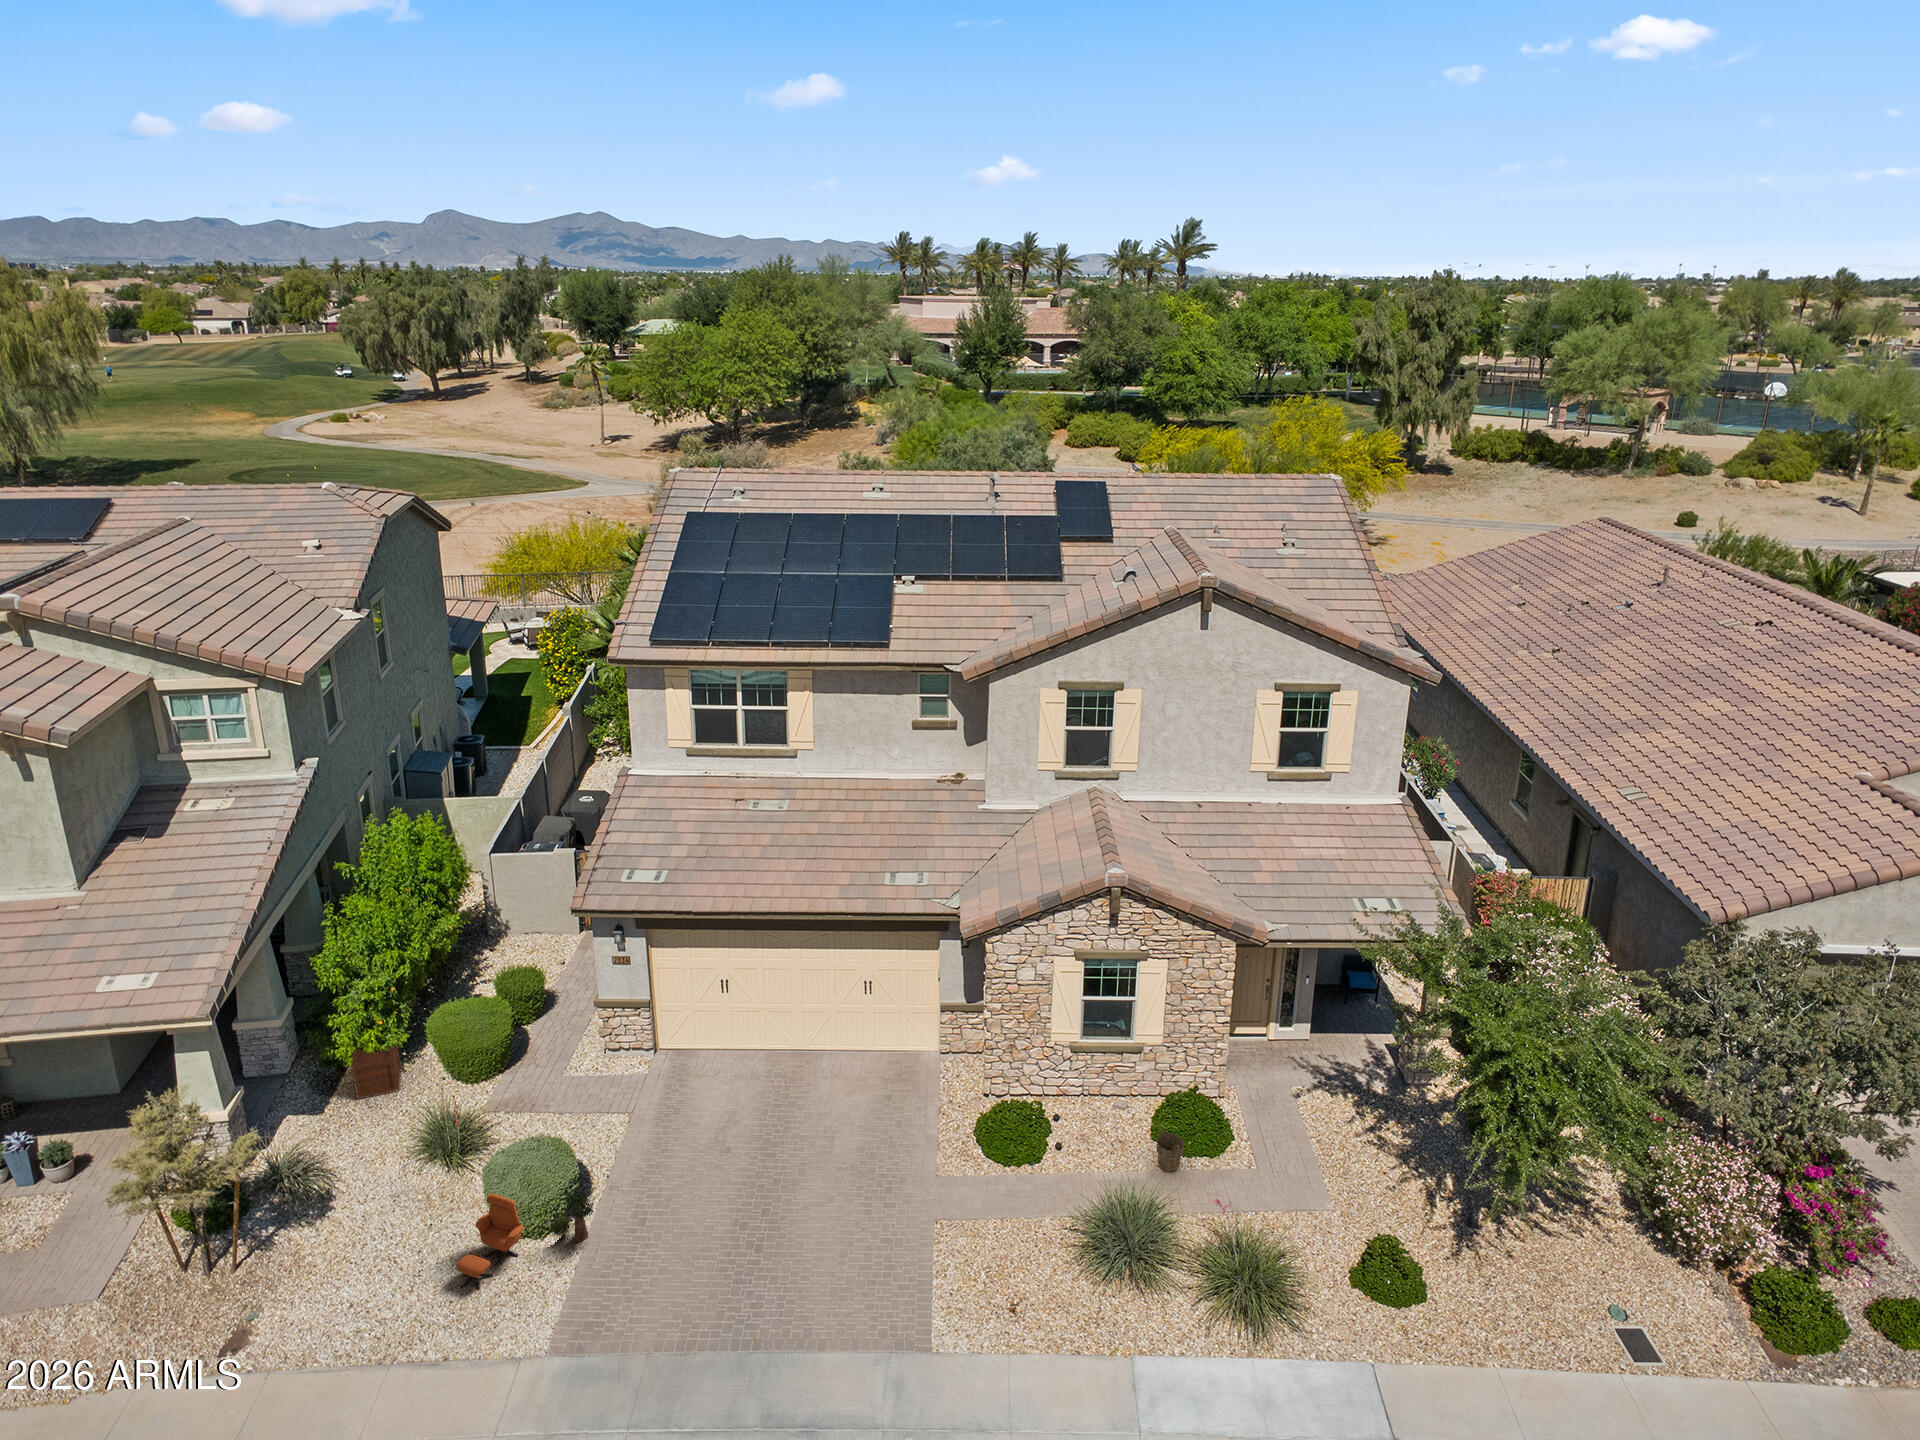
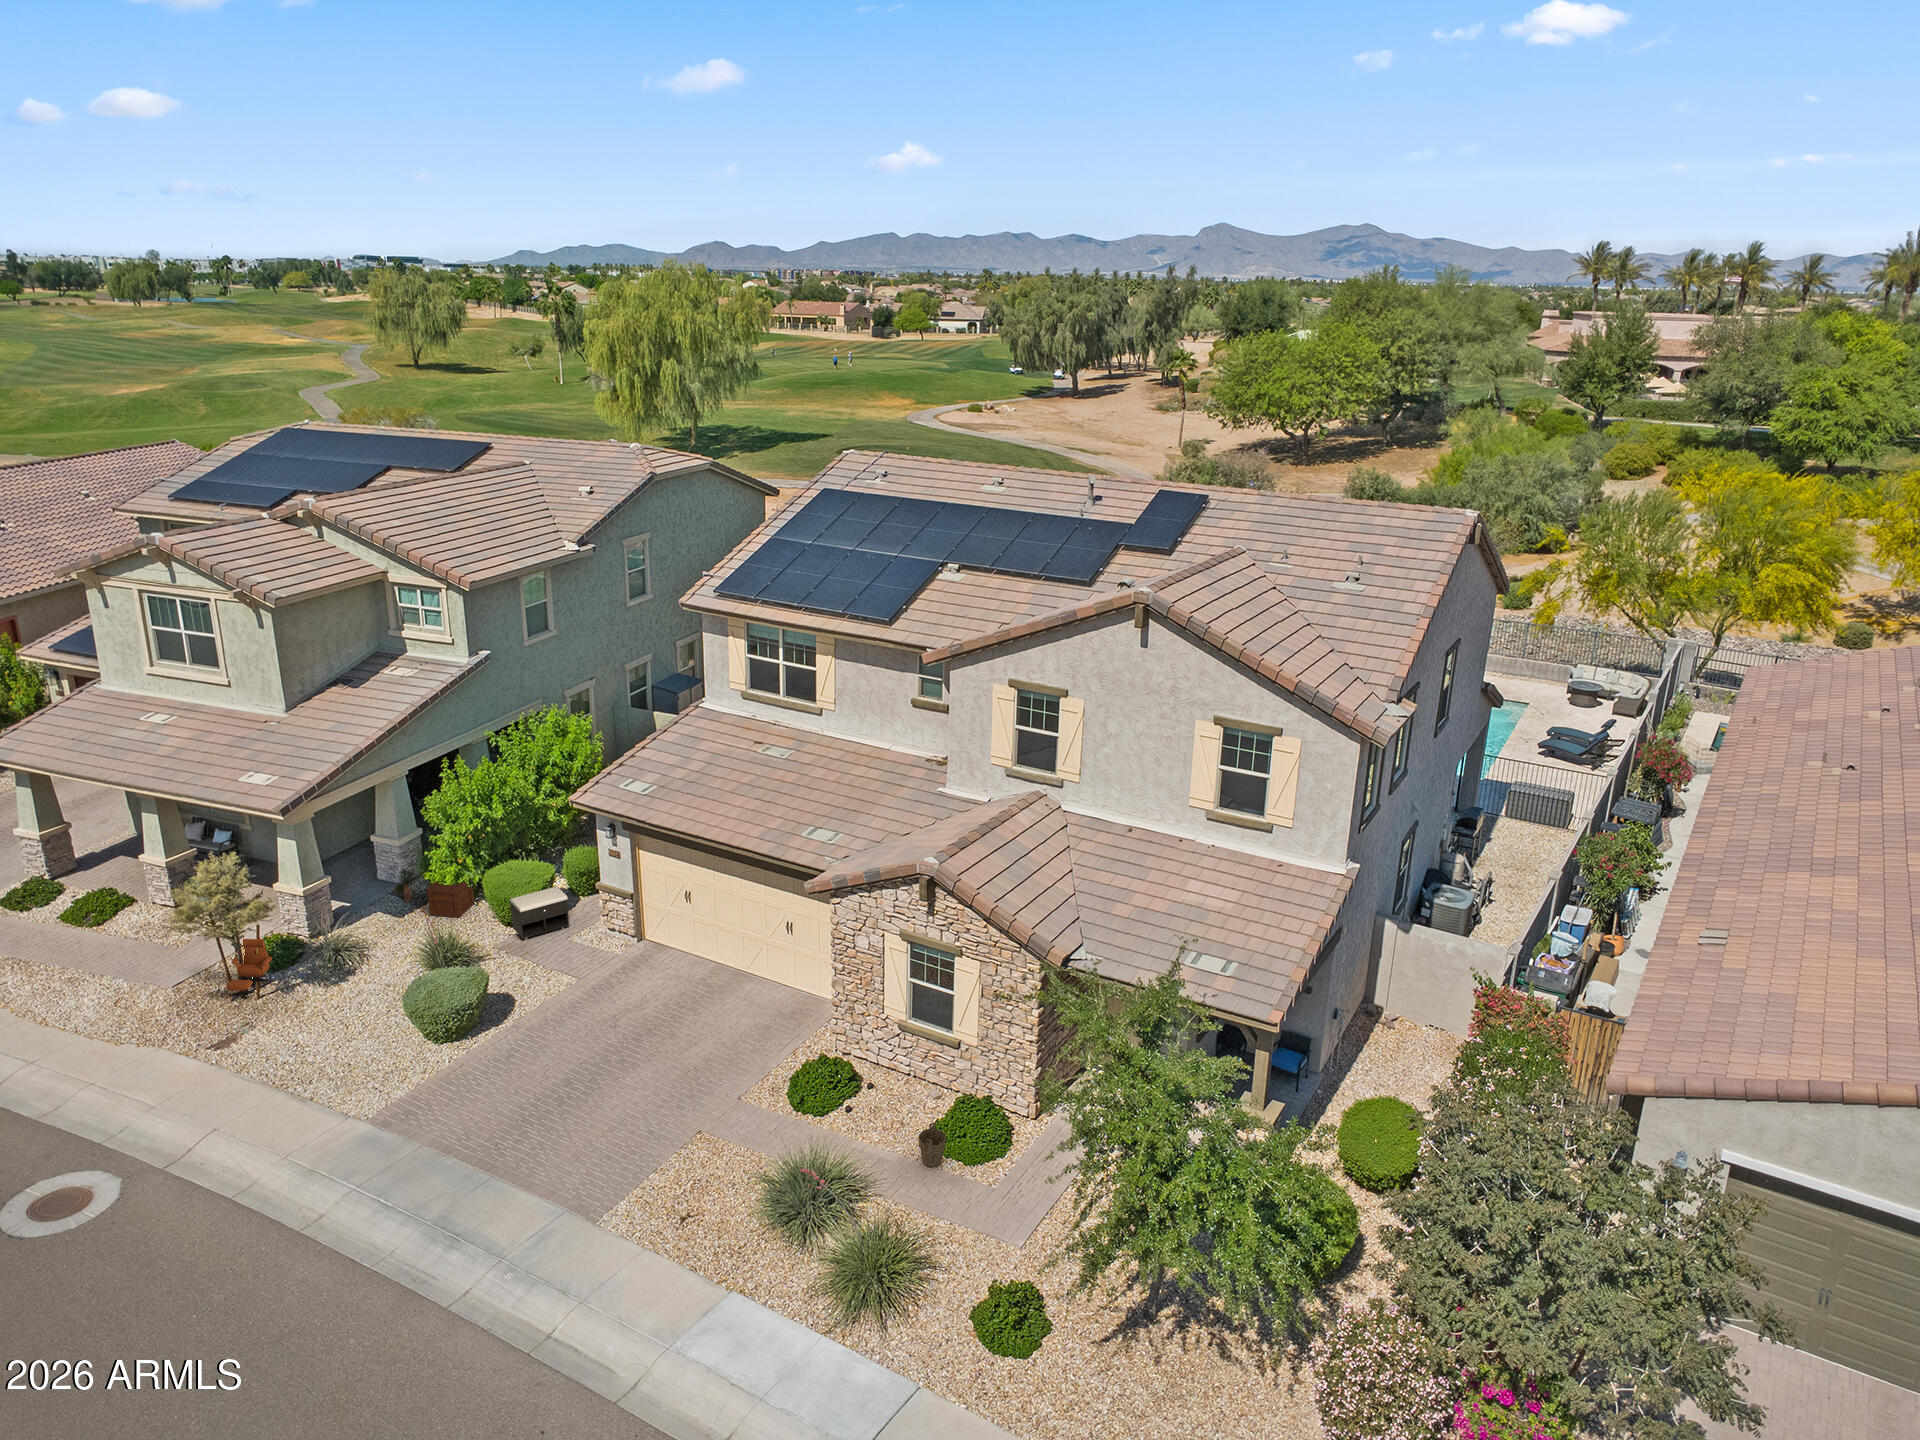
storage bench: none [483,1017,554,1090] -> present [510,887,569,940]
potted plant: present [552,1190,594,1241] -> present [394,869,415,902]
lounge chair: present [457,1194,524,1289] -> present [226,939,272,1001]

